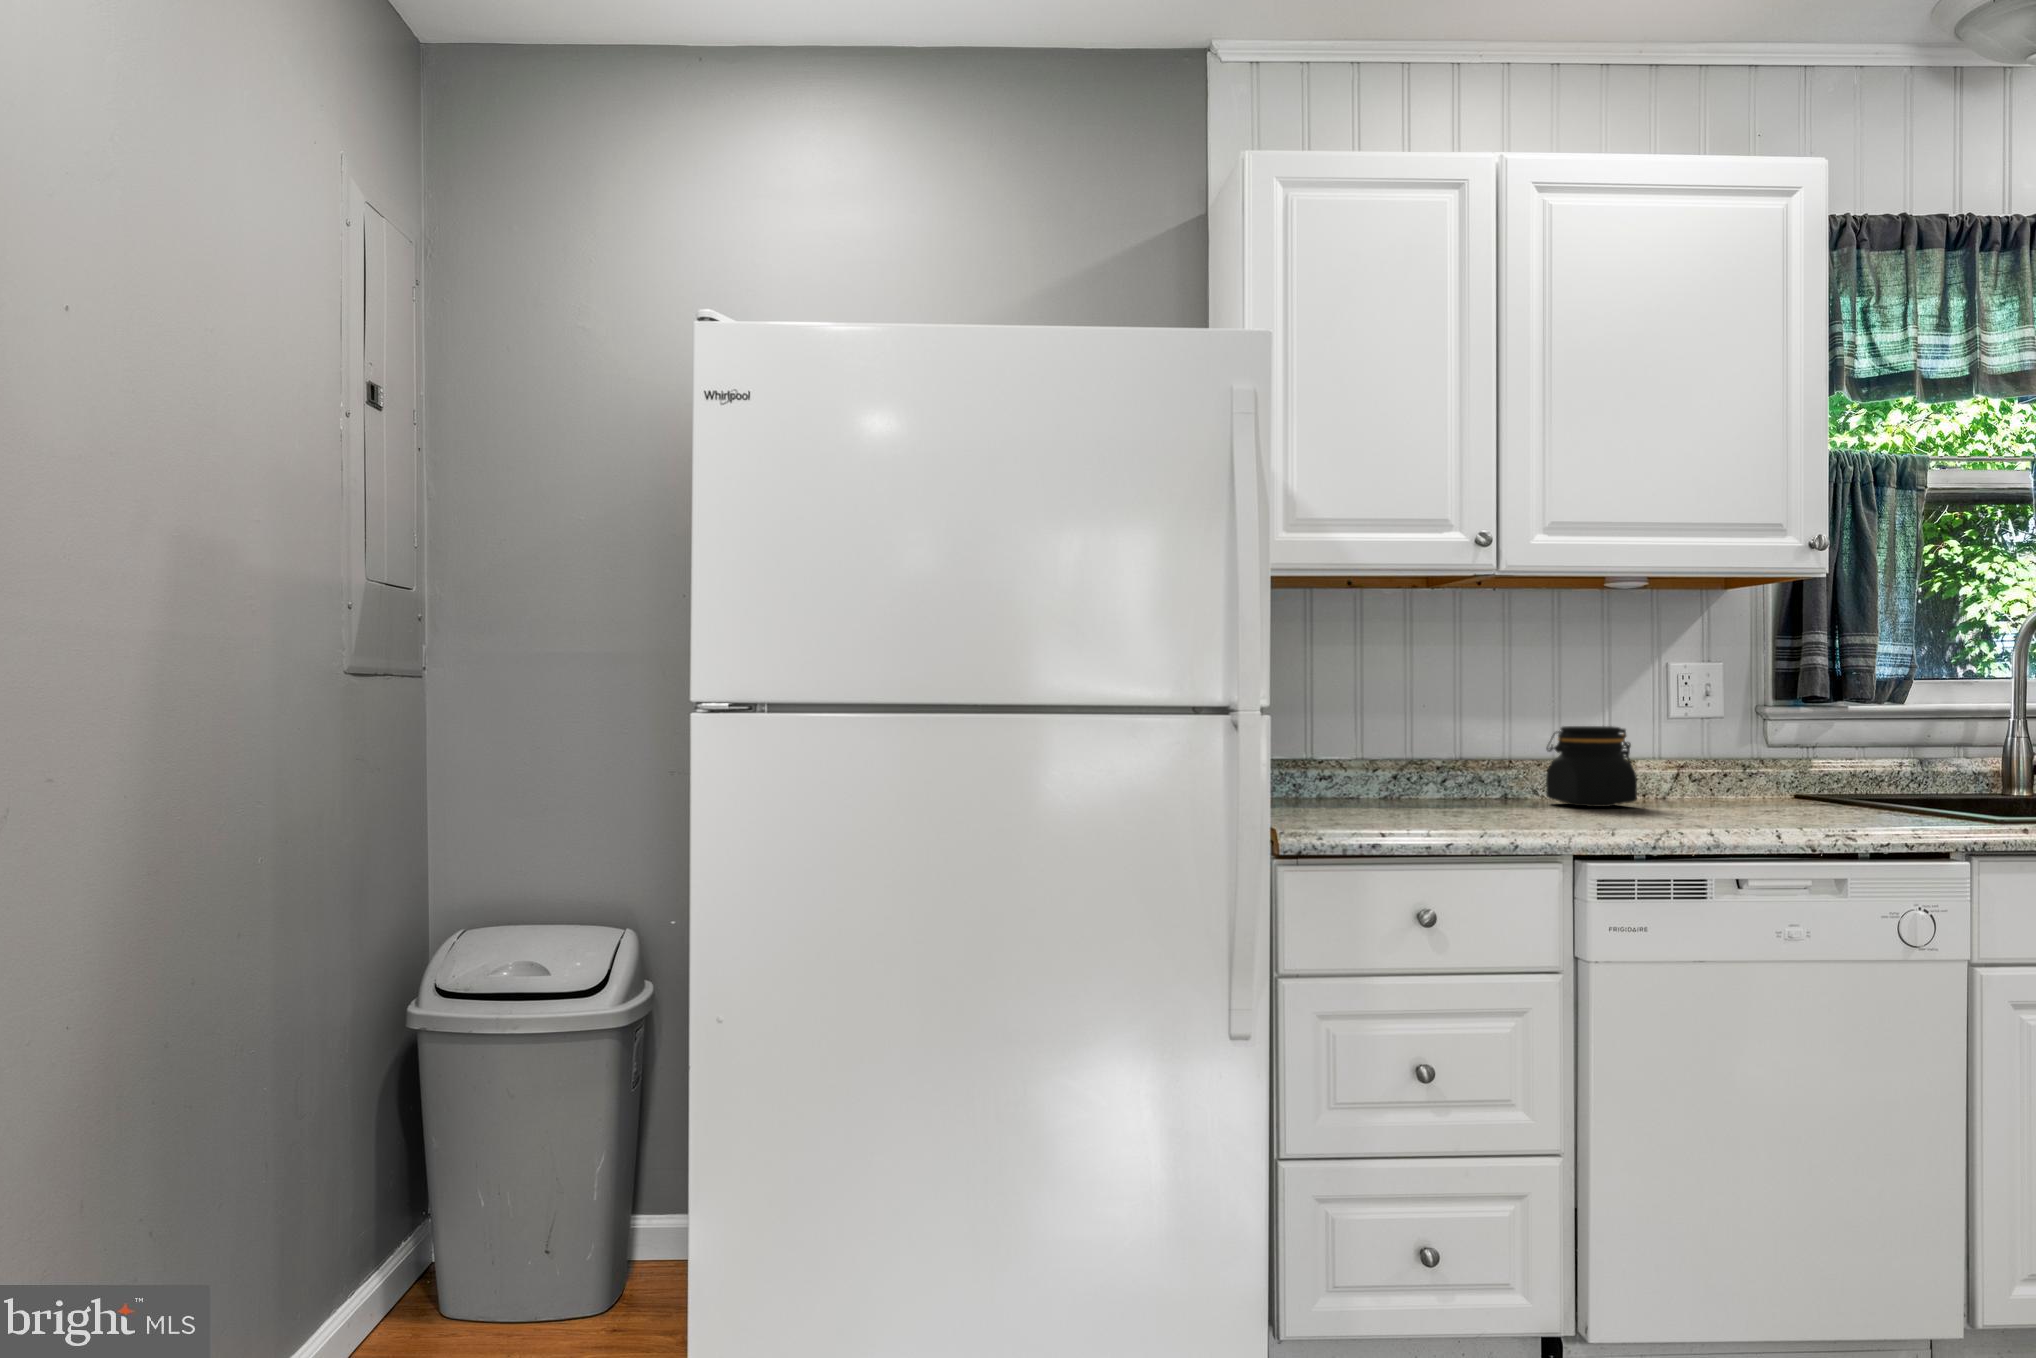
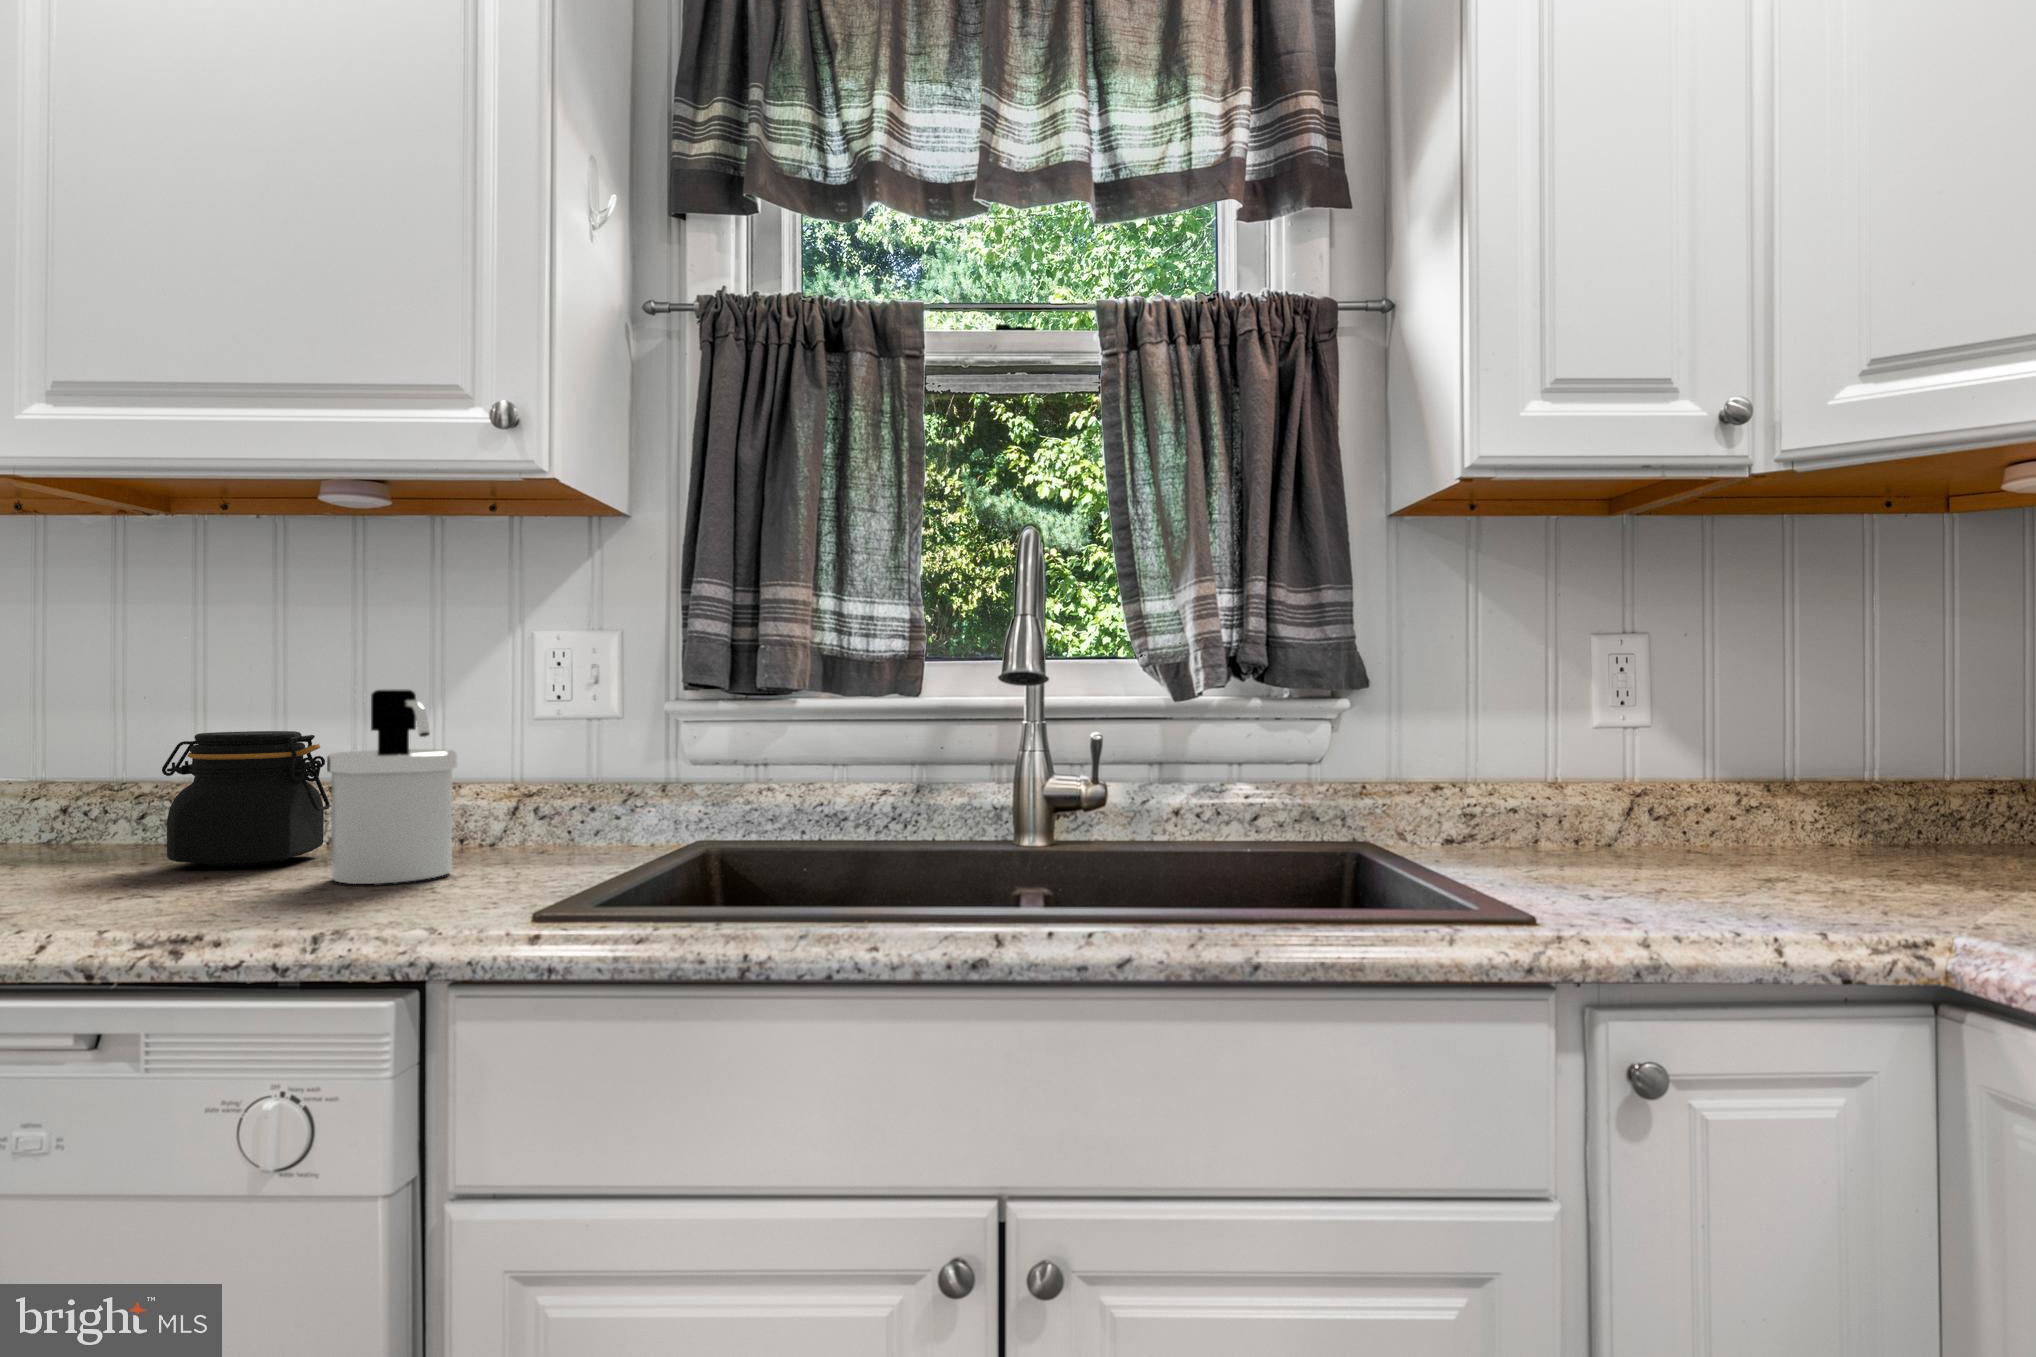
soap dispenser: none [1703,700,1827,813] -> present [327,690,457,884]

